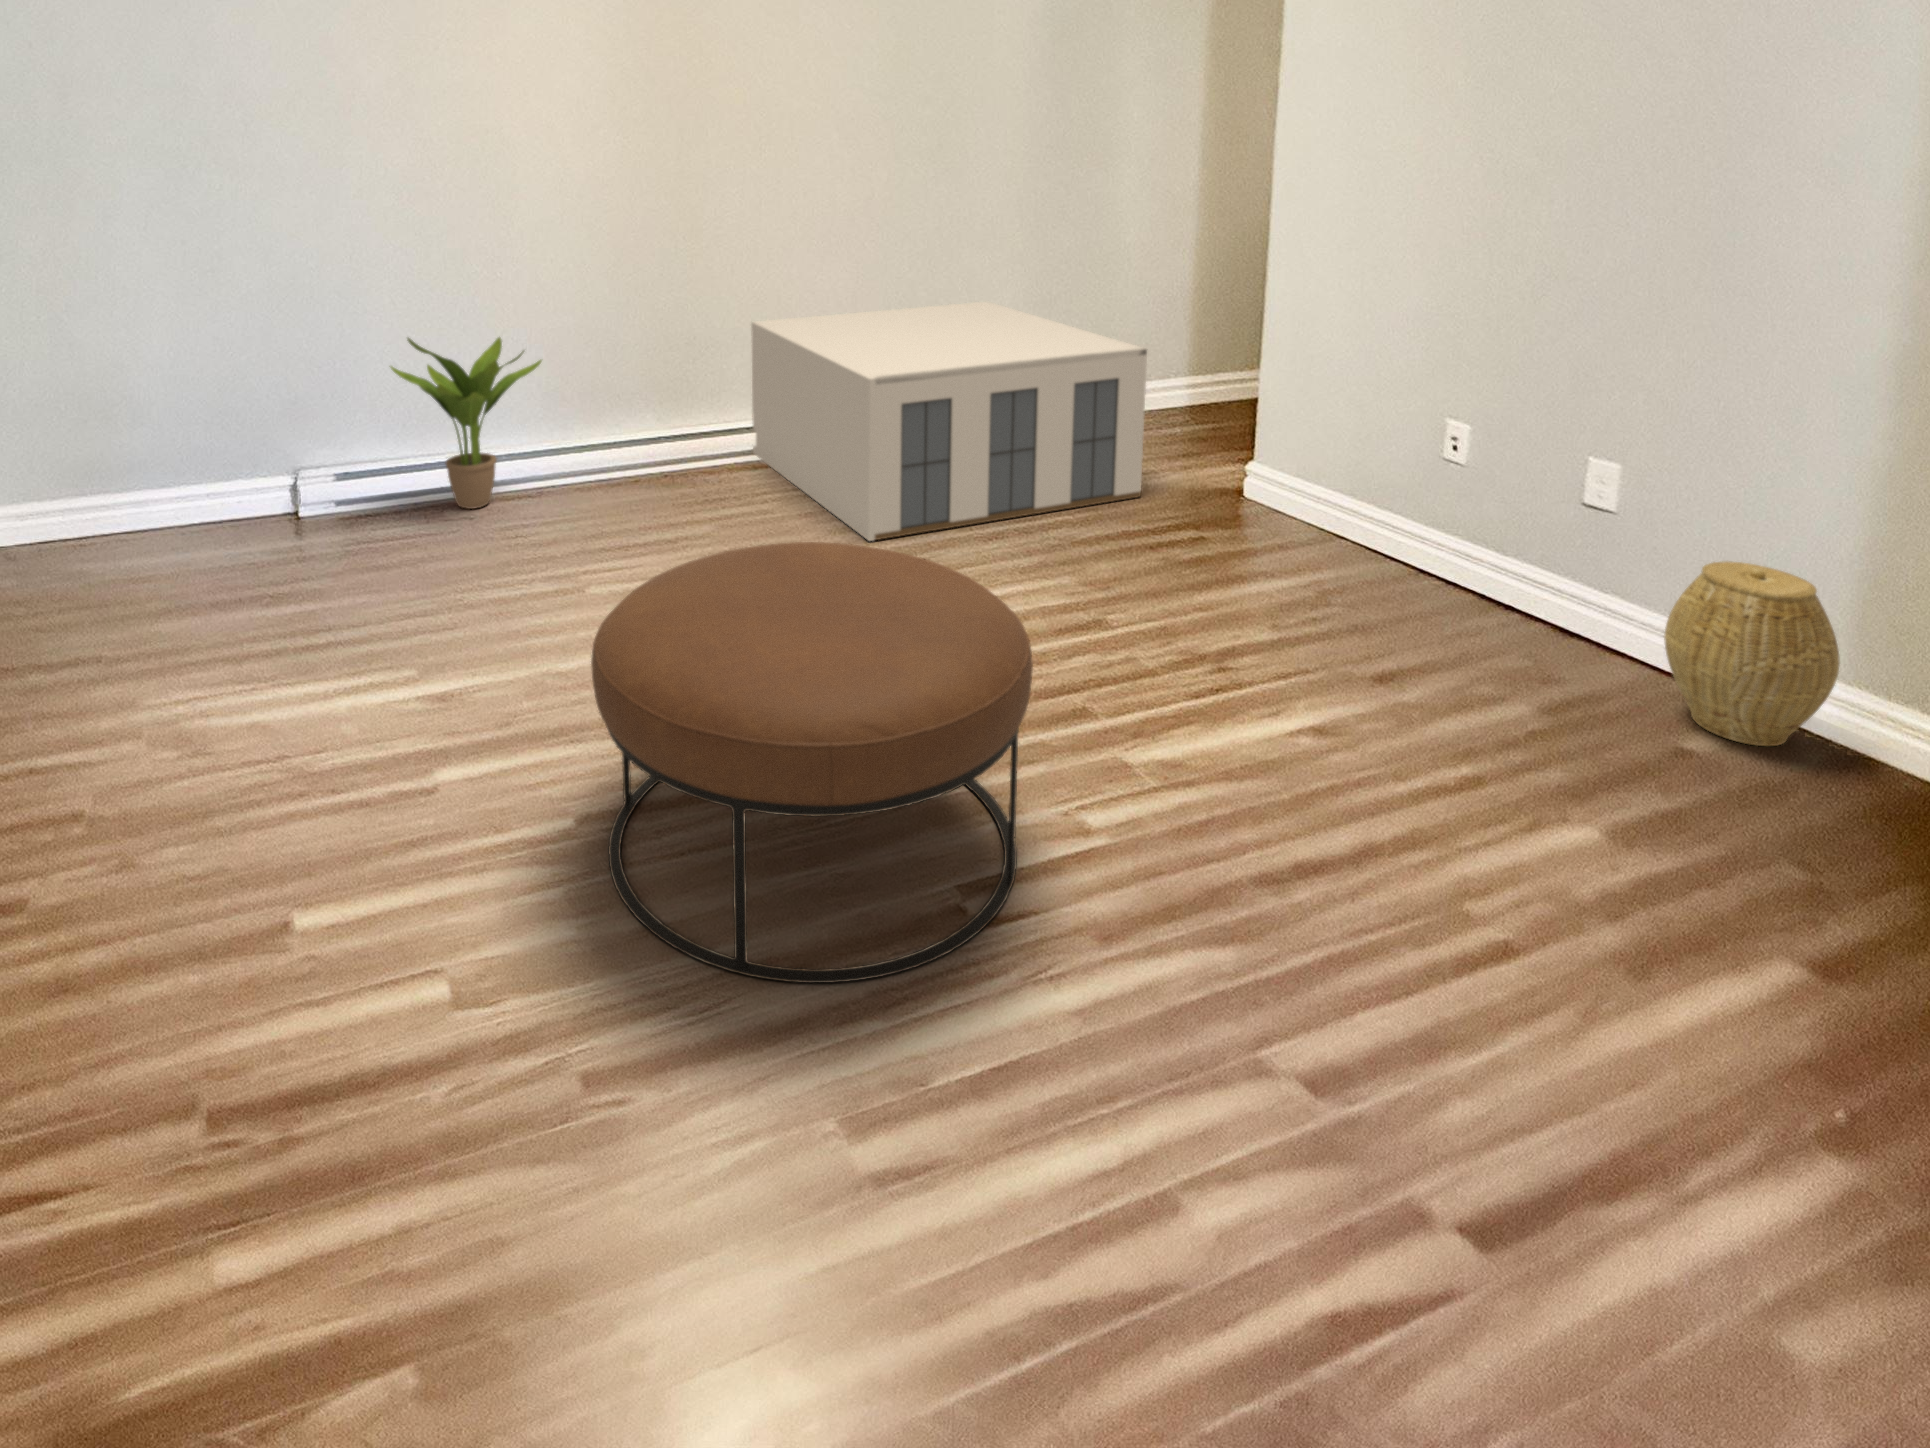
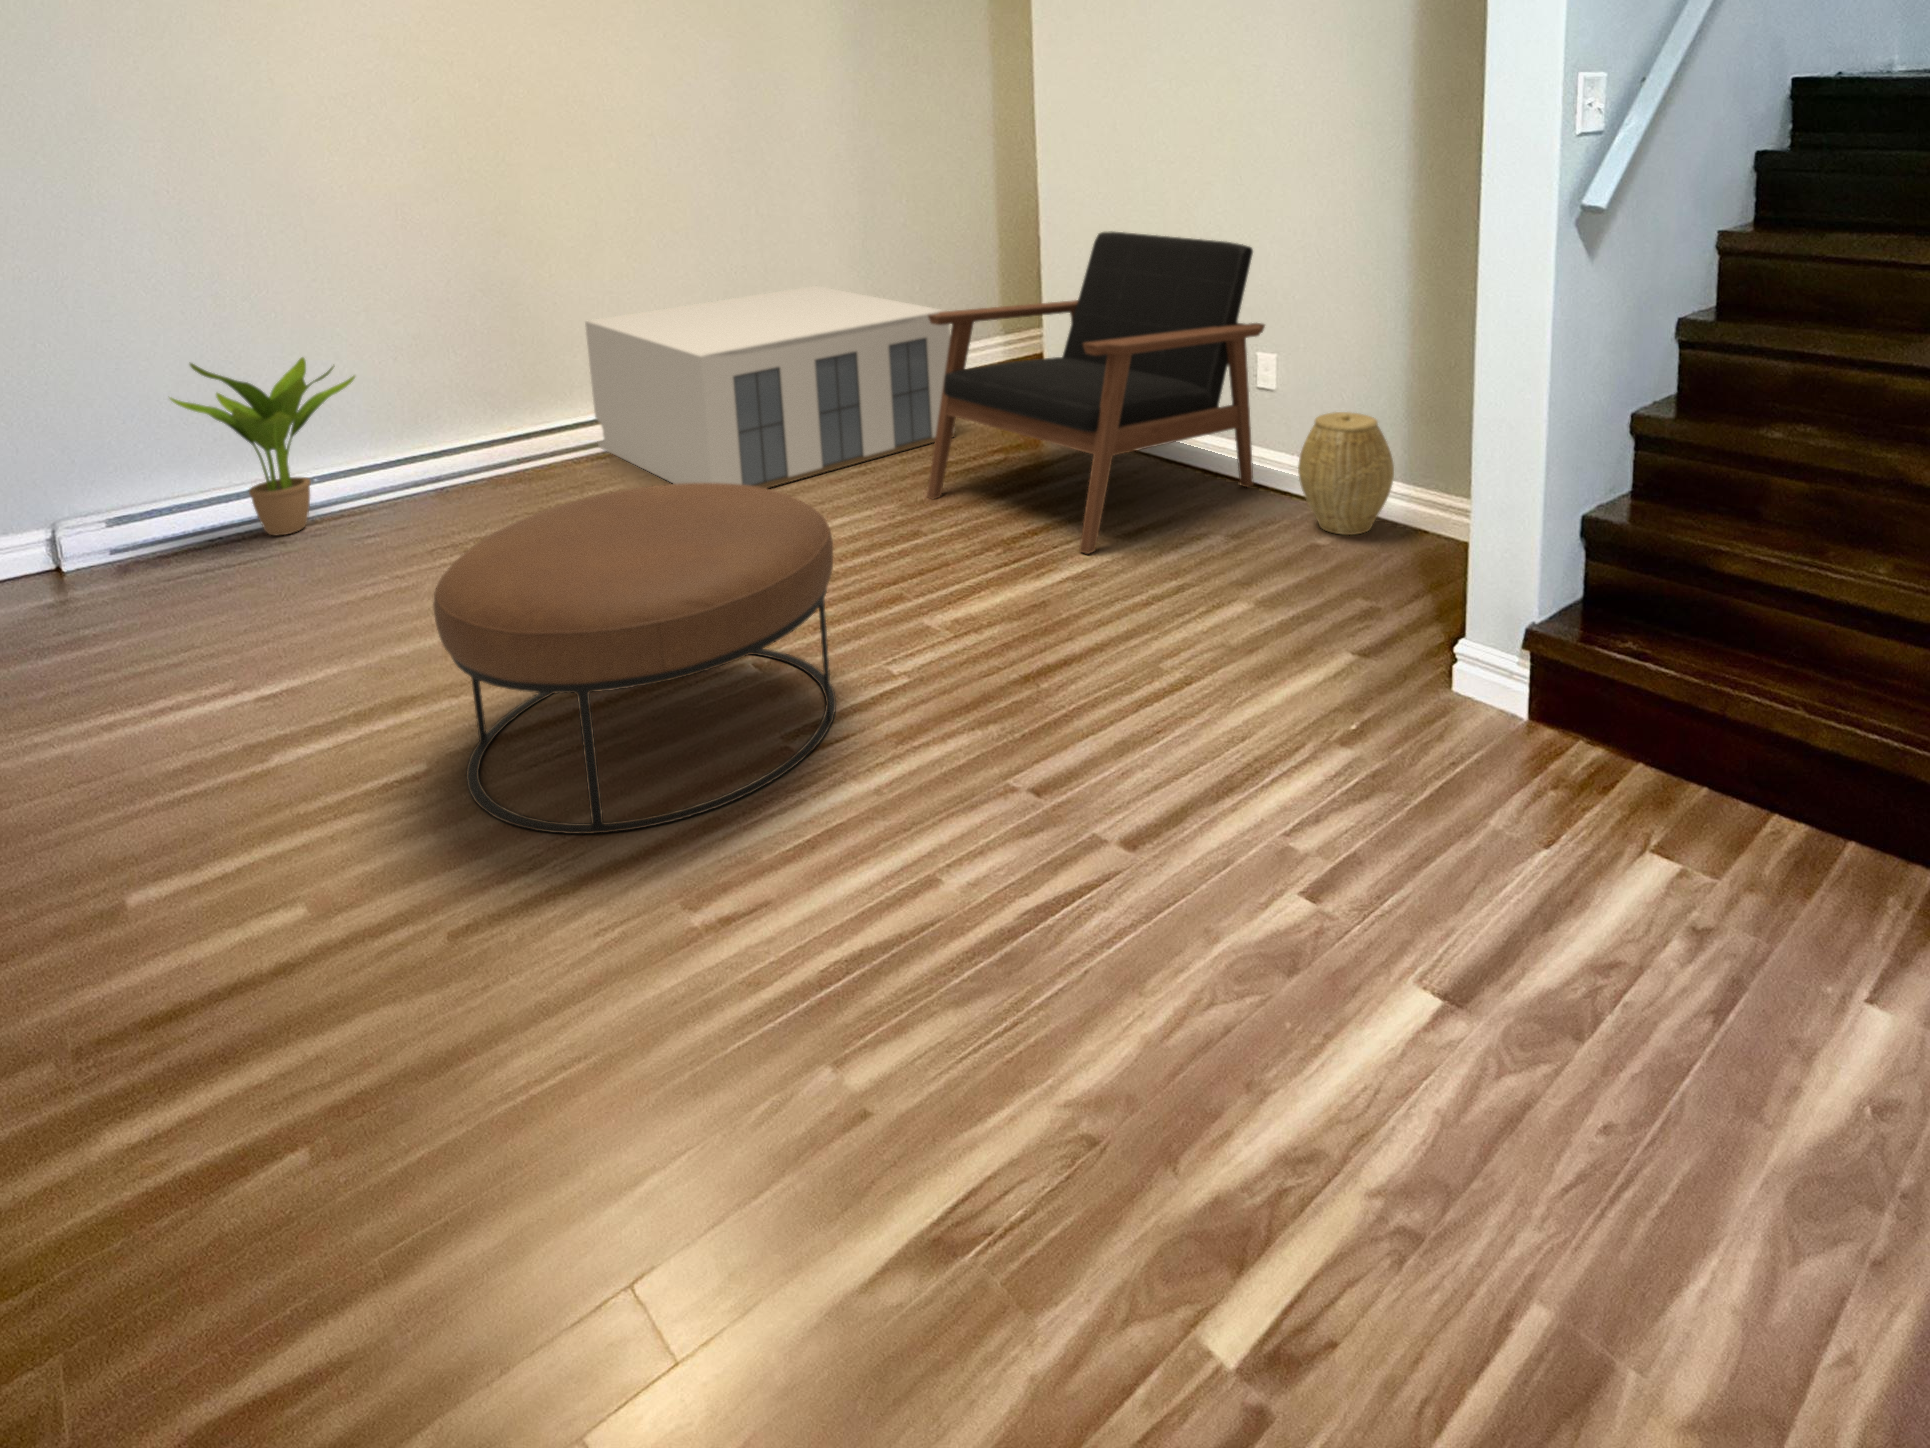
armchair: none [1112,270,1613,698] -> present [927,231,1265,554]

